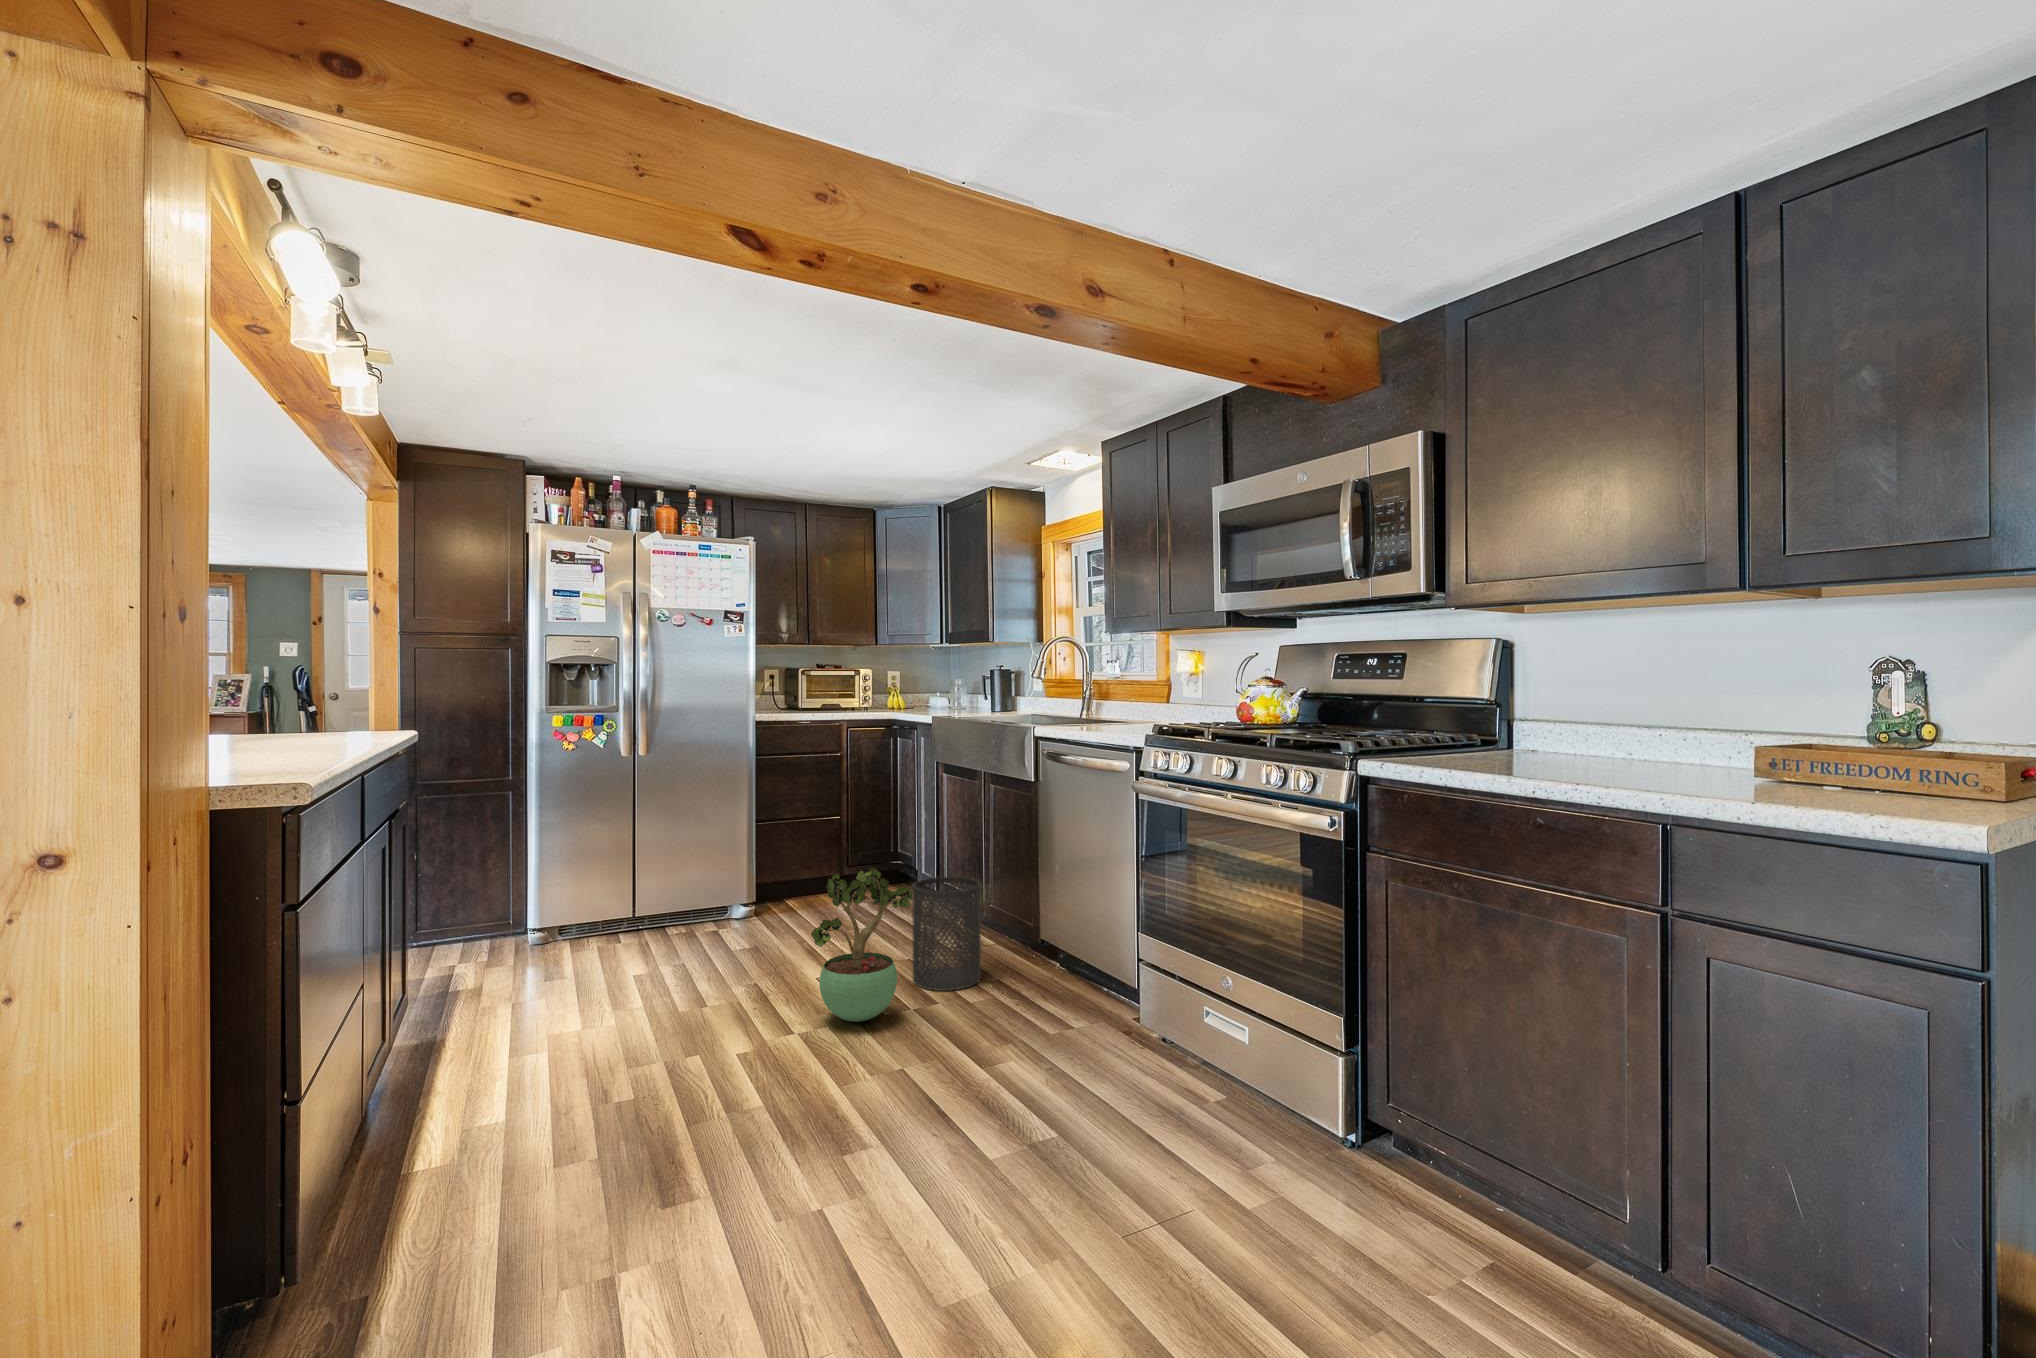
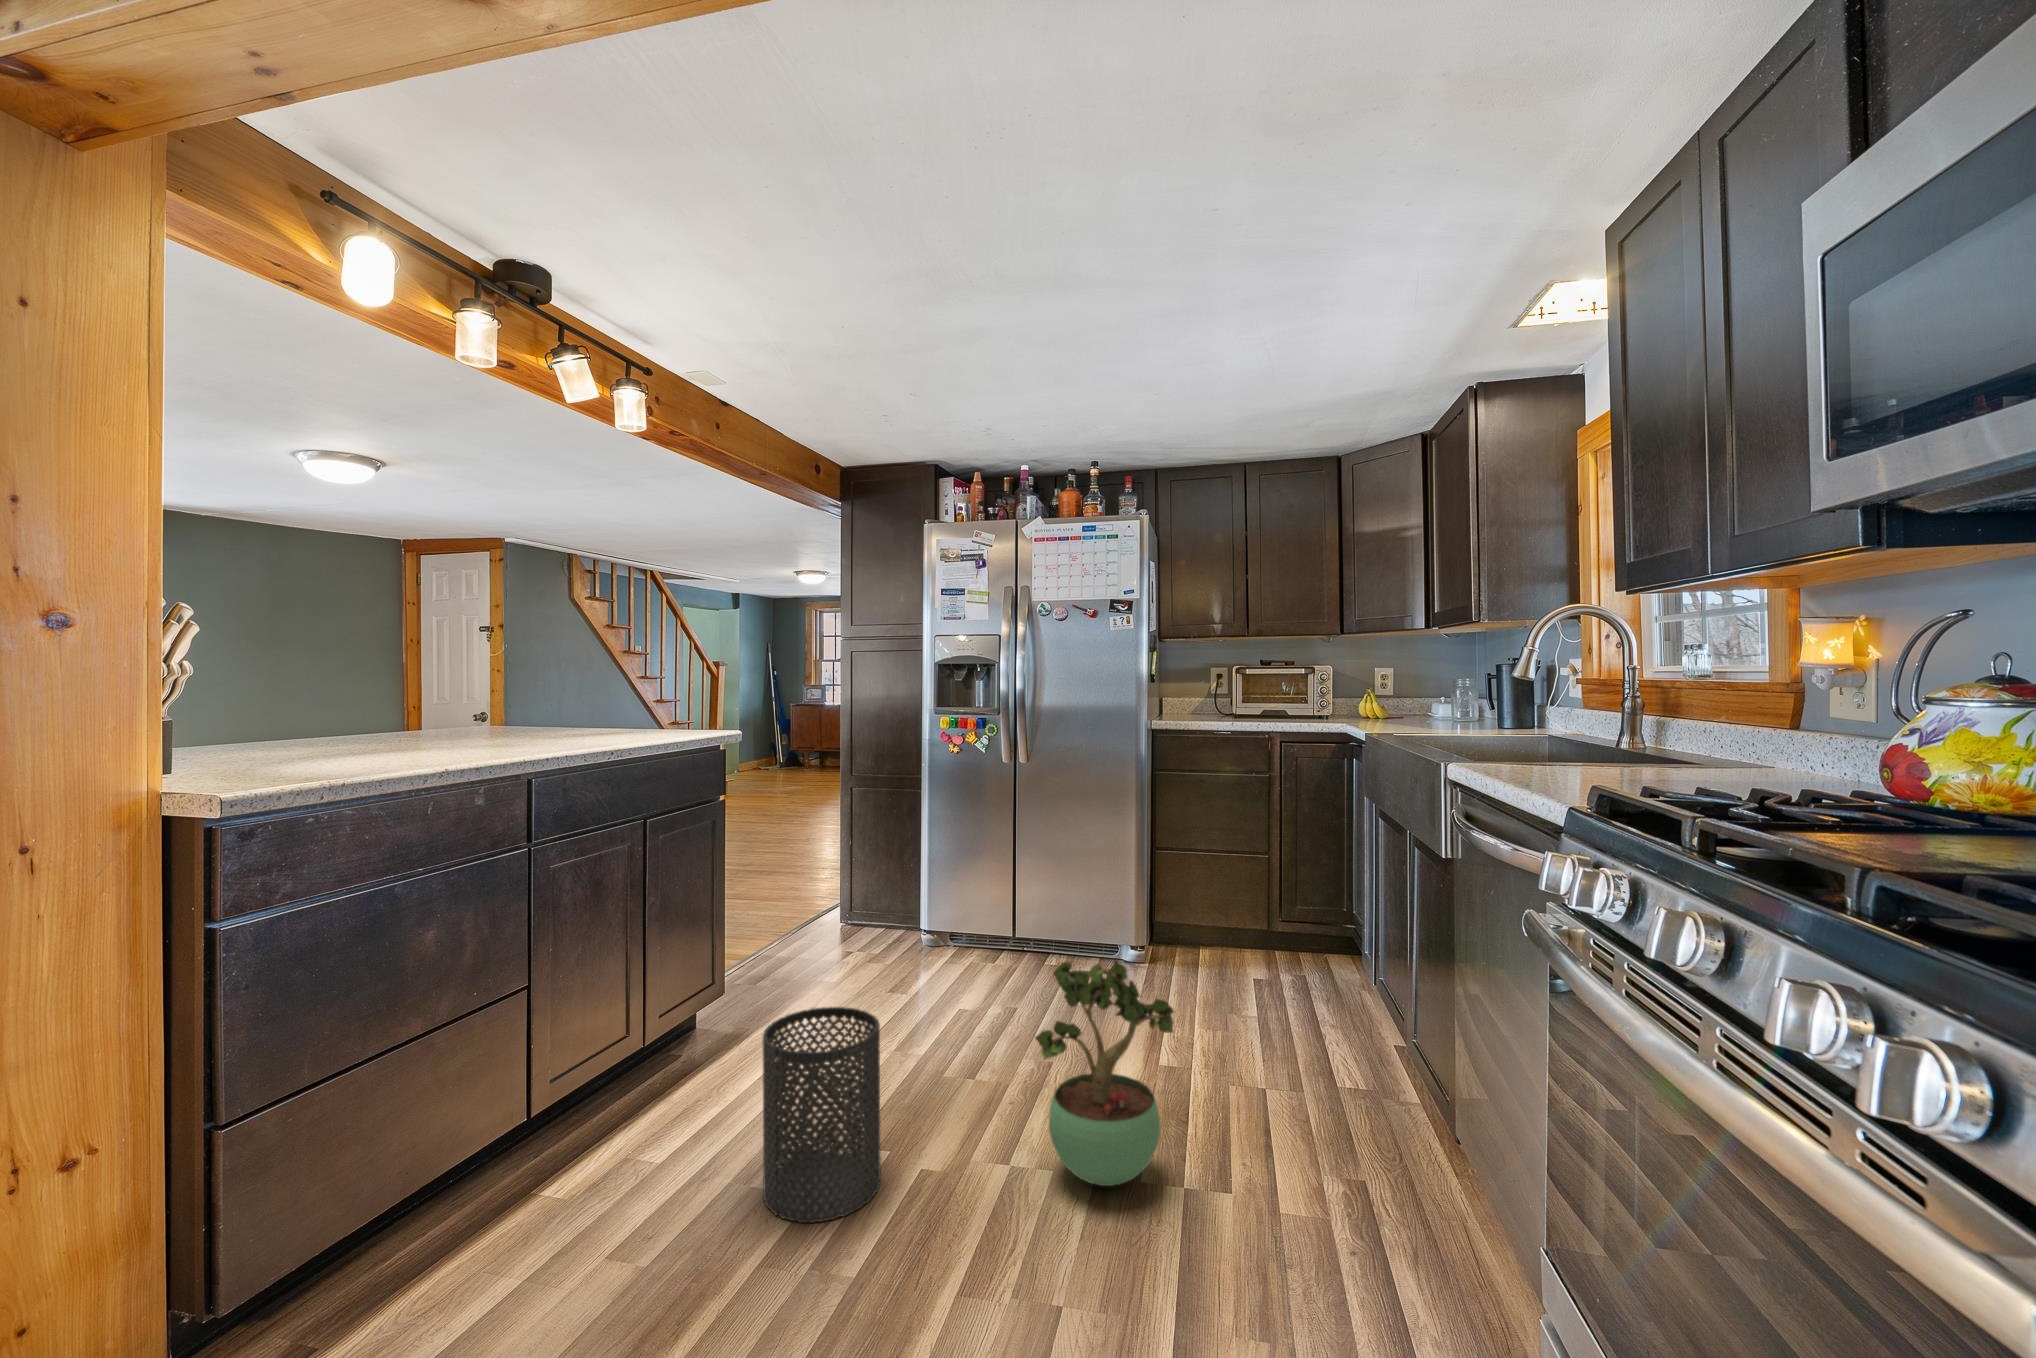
trash can: present [911,877,983,991] -> present [763,1007,881,1223]

